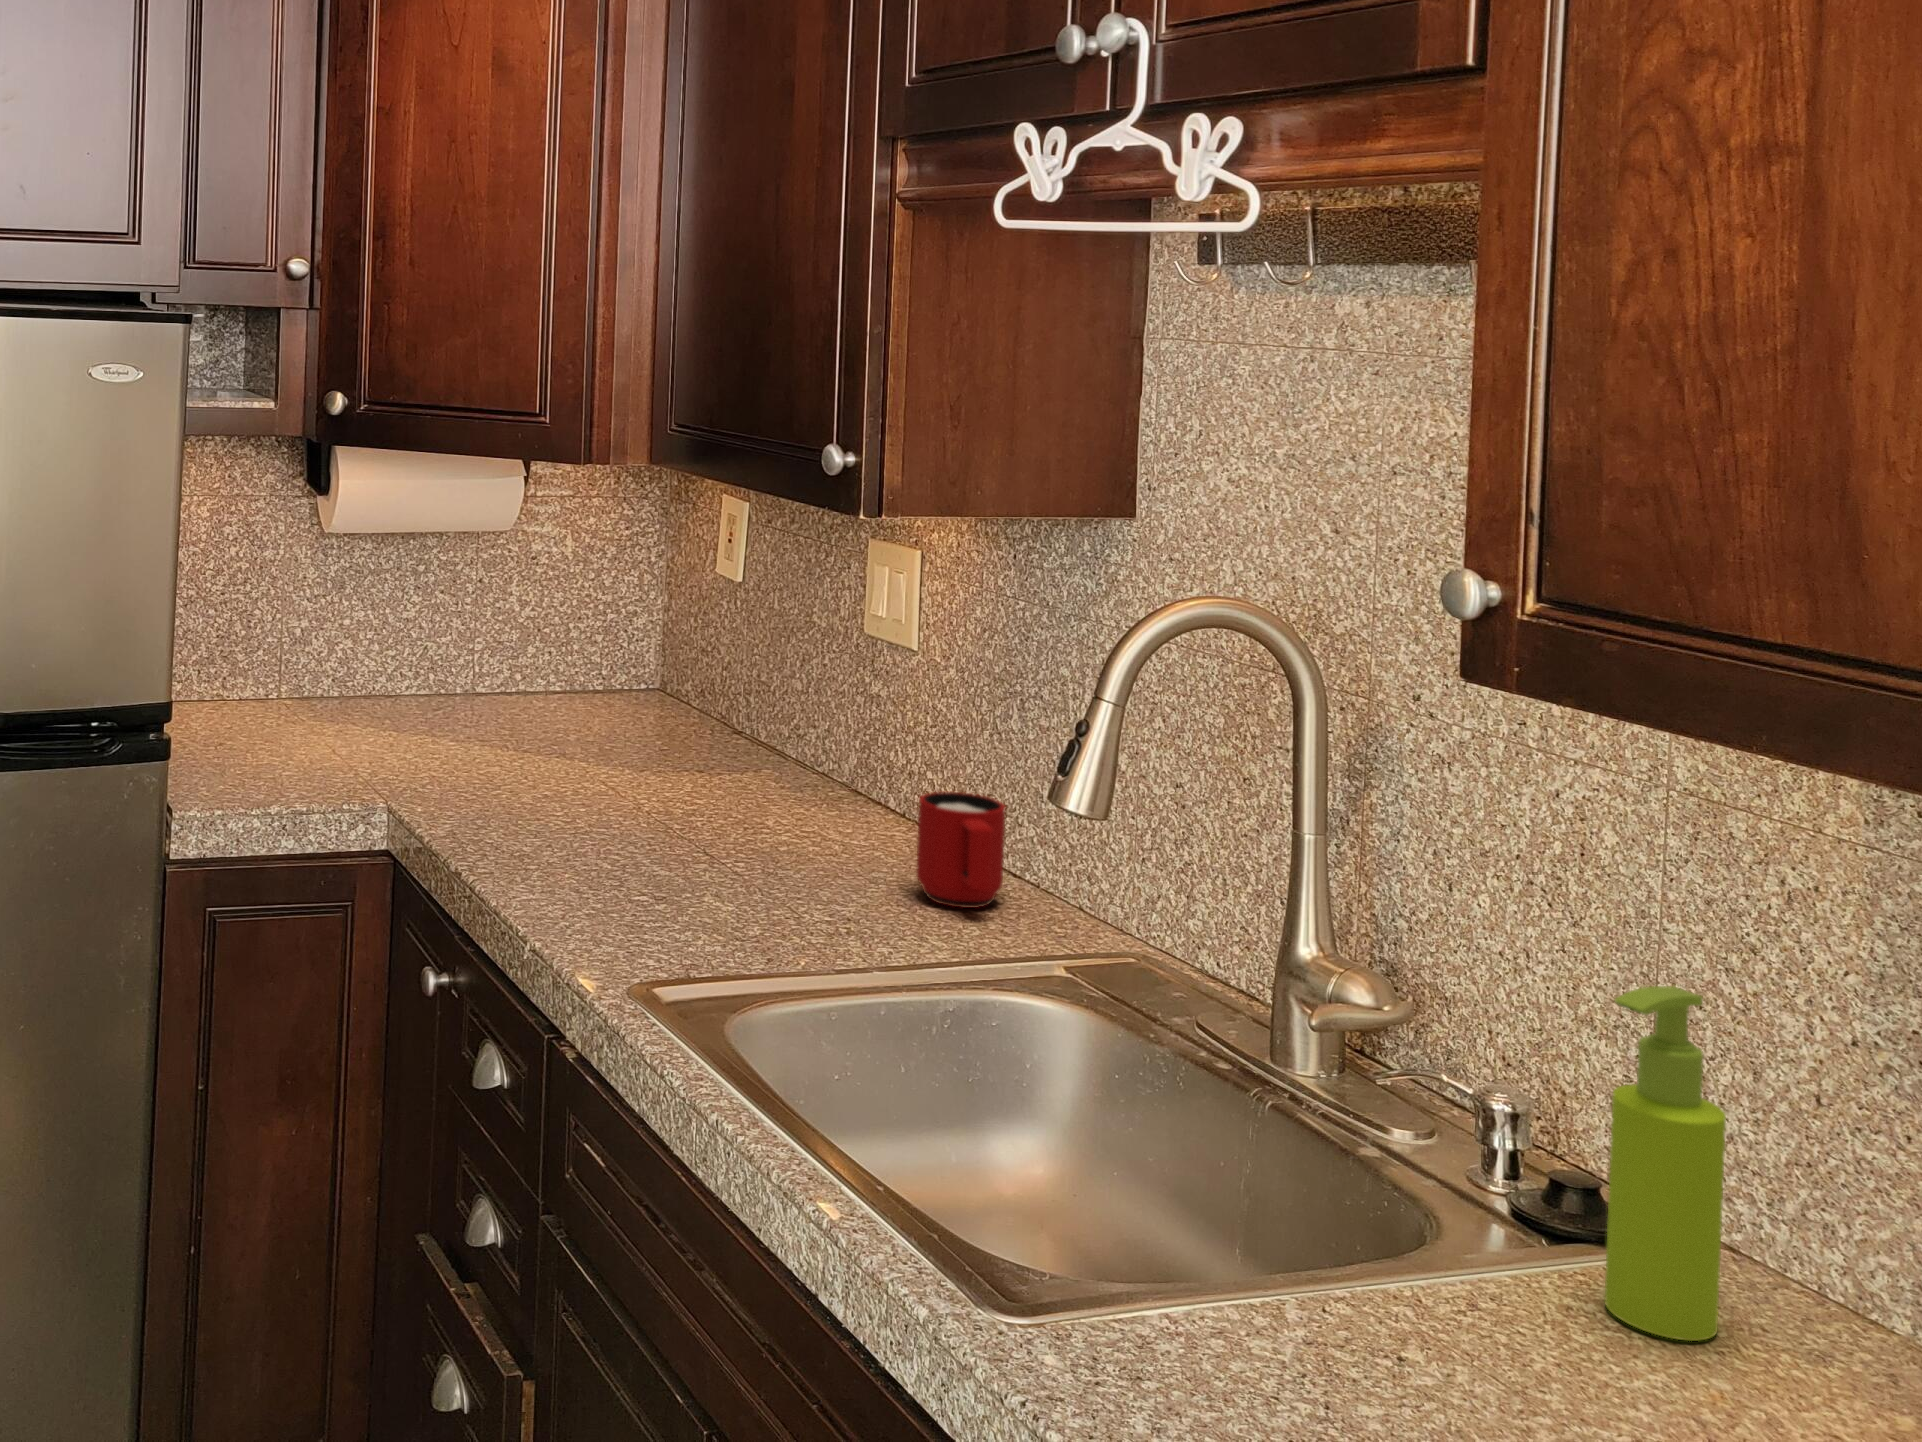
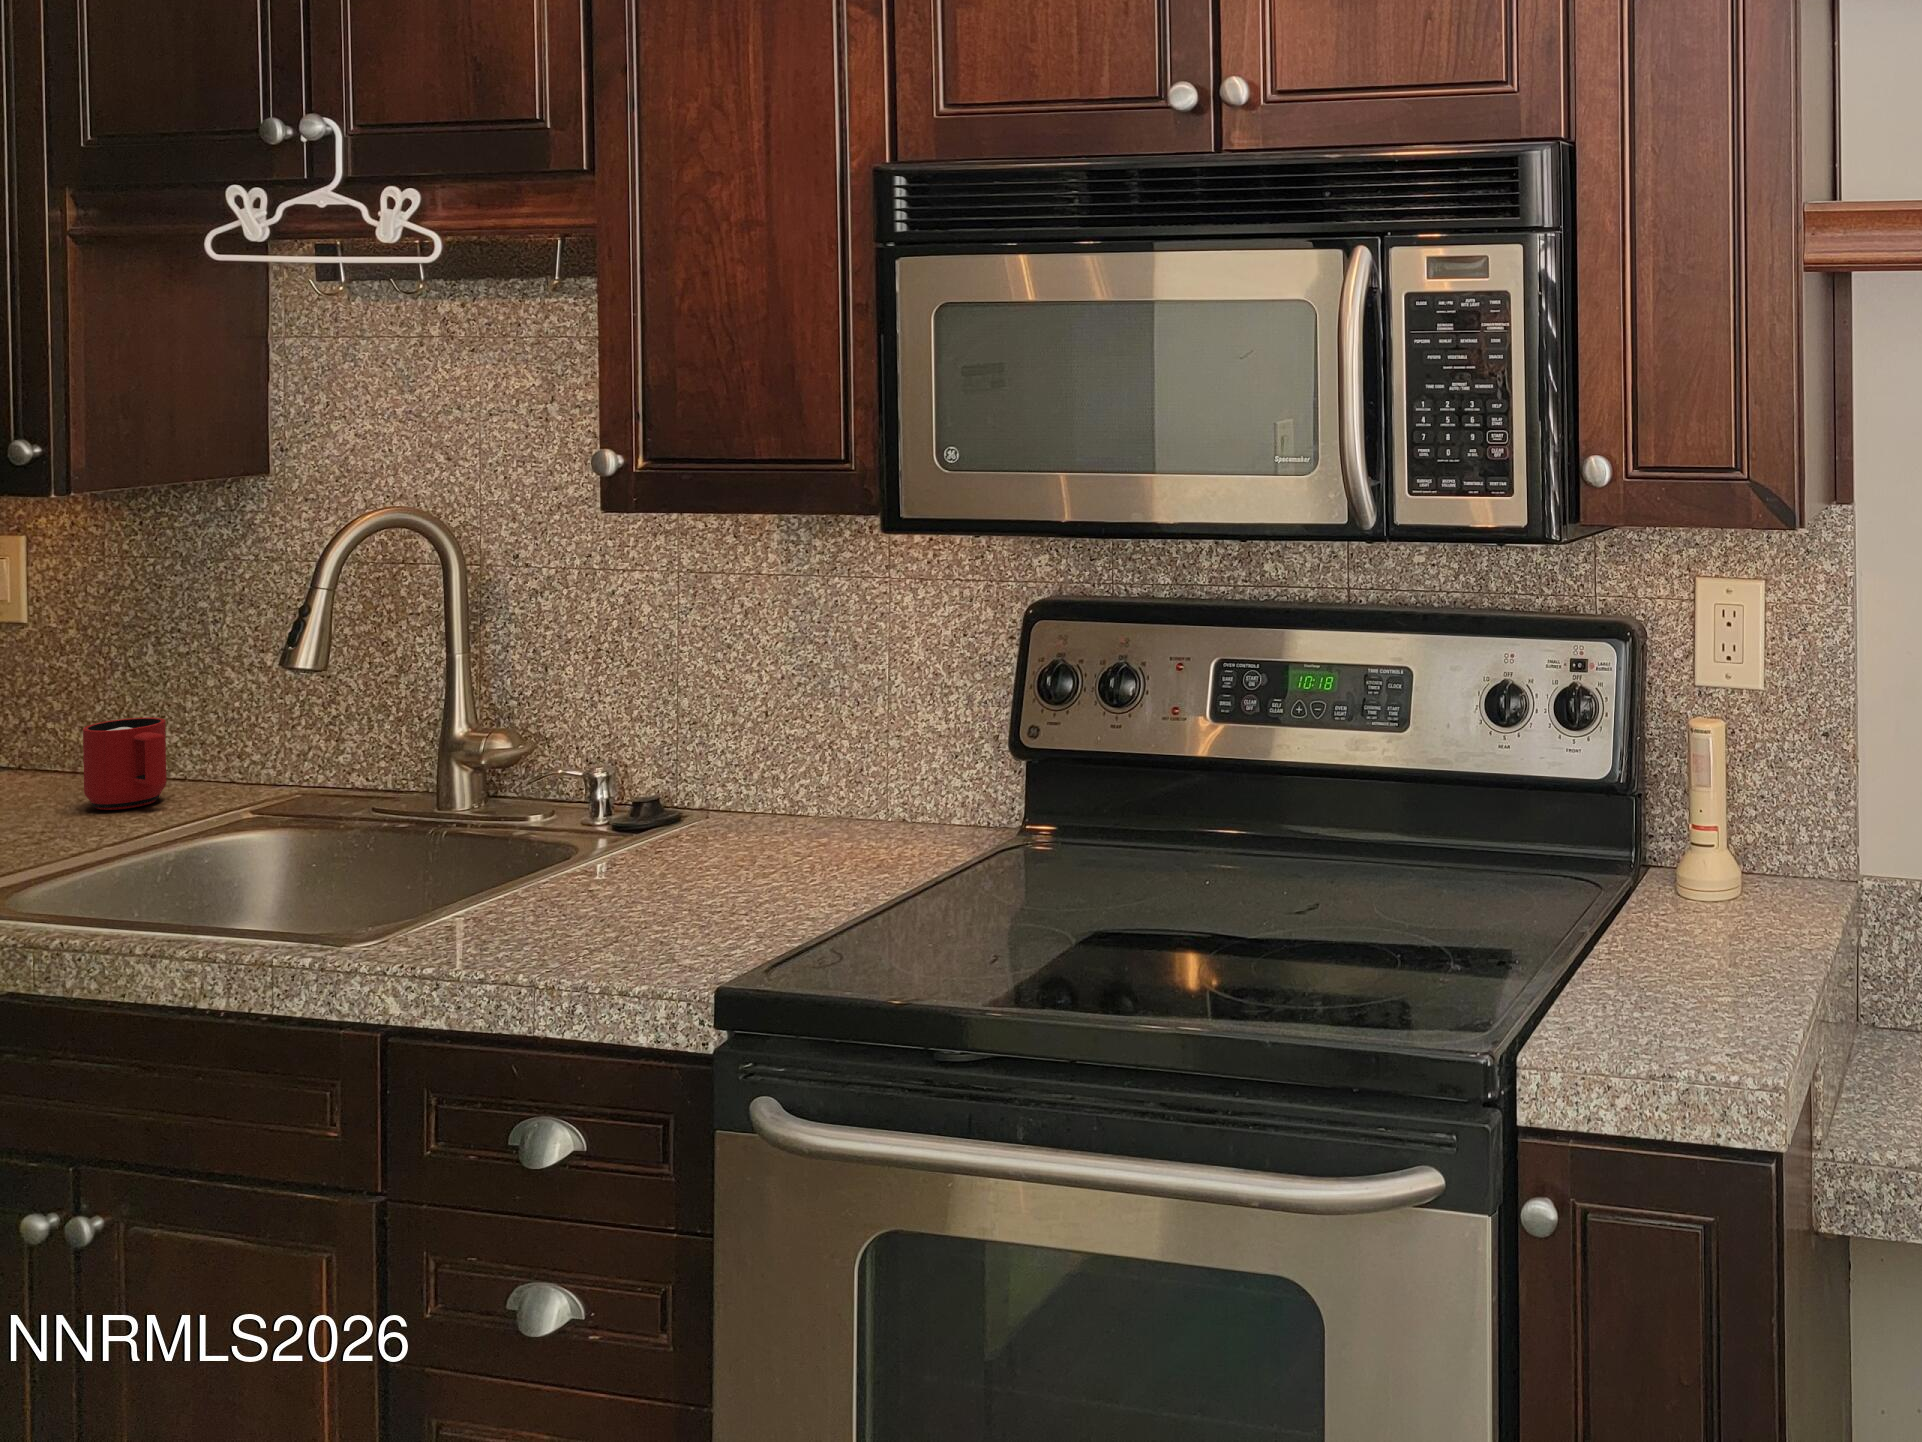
soap dispenser: present [1604,986,1726,1341] -> none [673,666,730,848]

